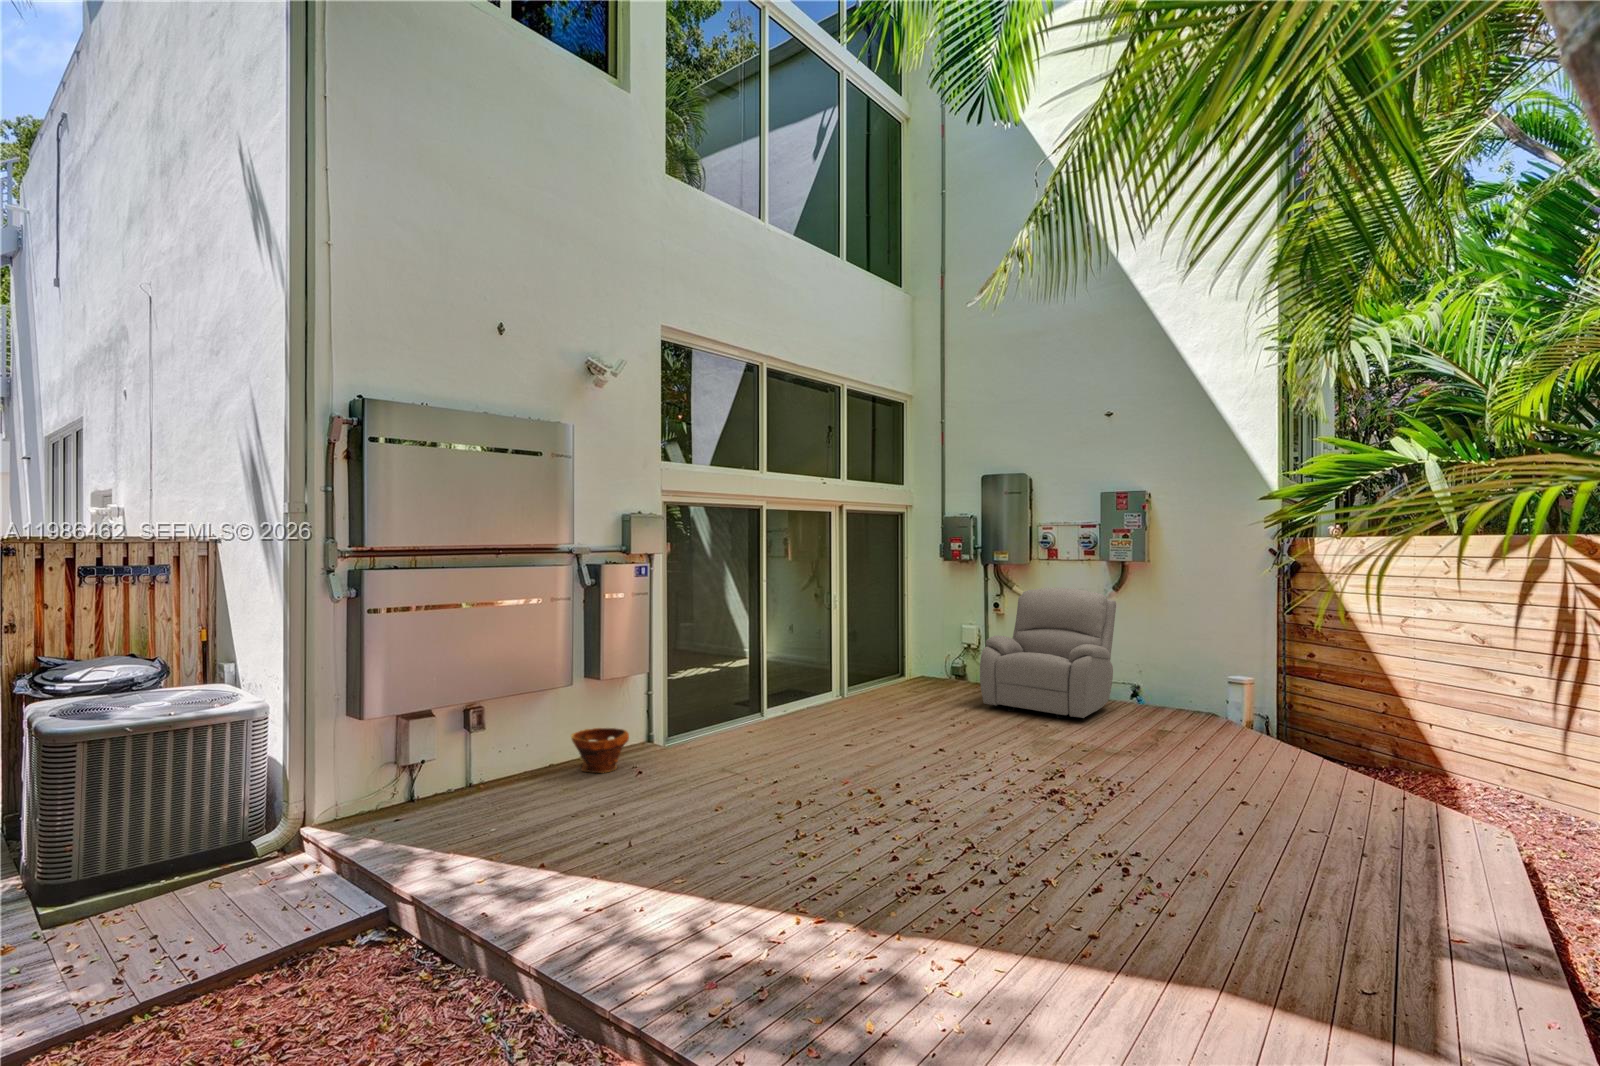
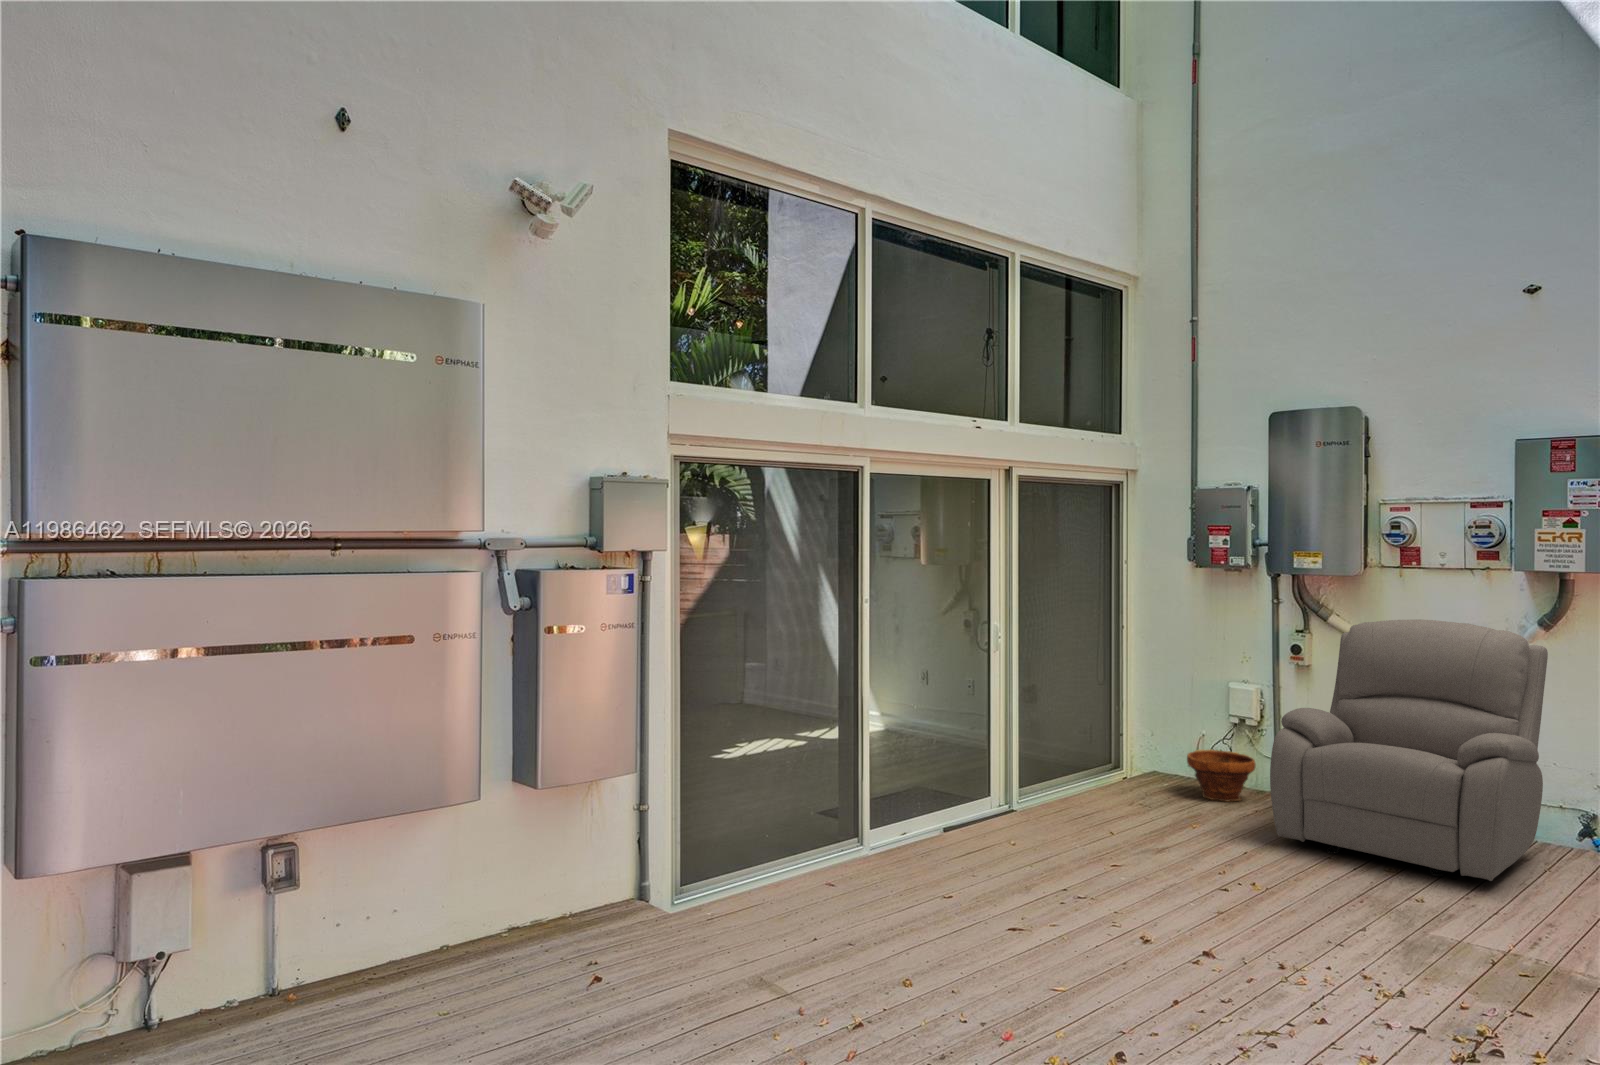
planter: present [571,728,629,773] -> present [1187,749,1255,801]

